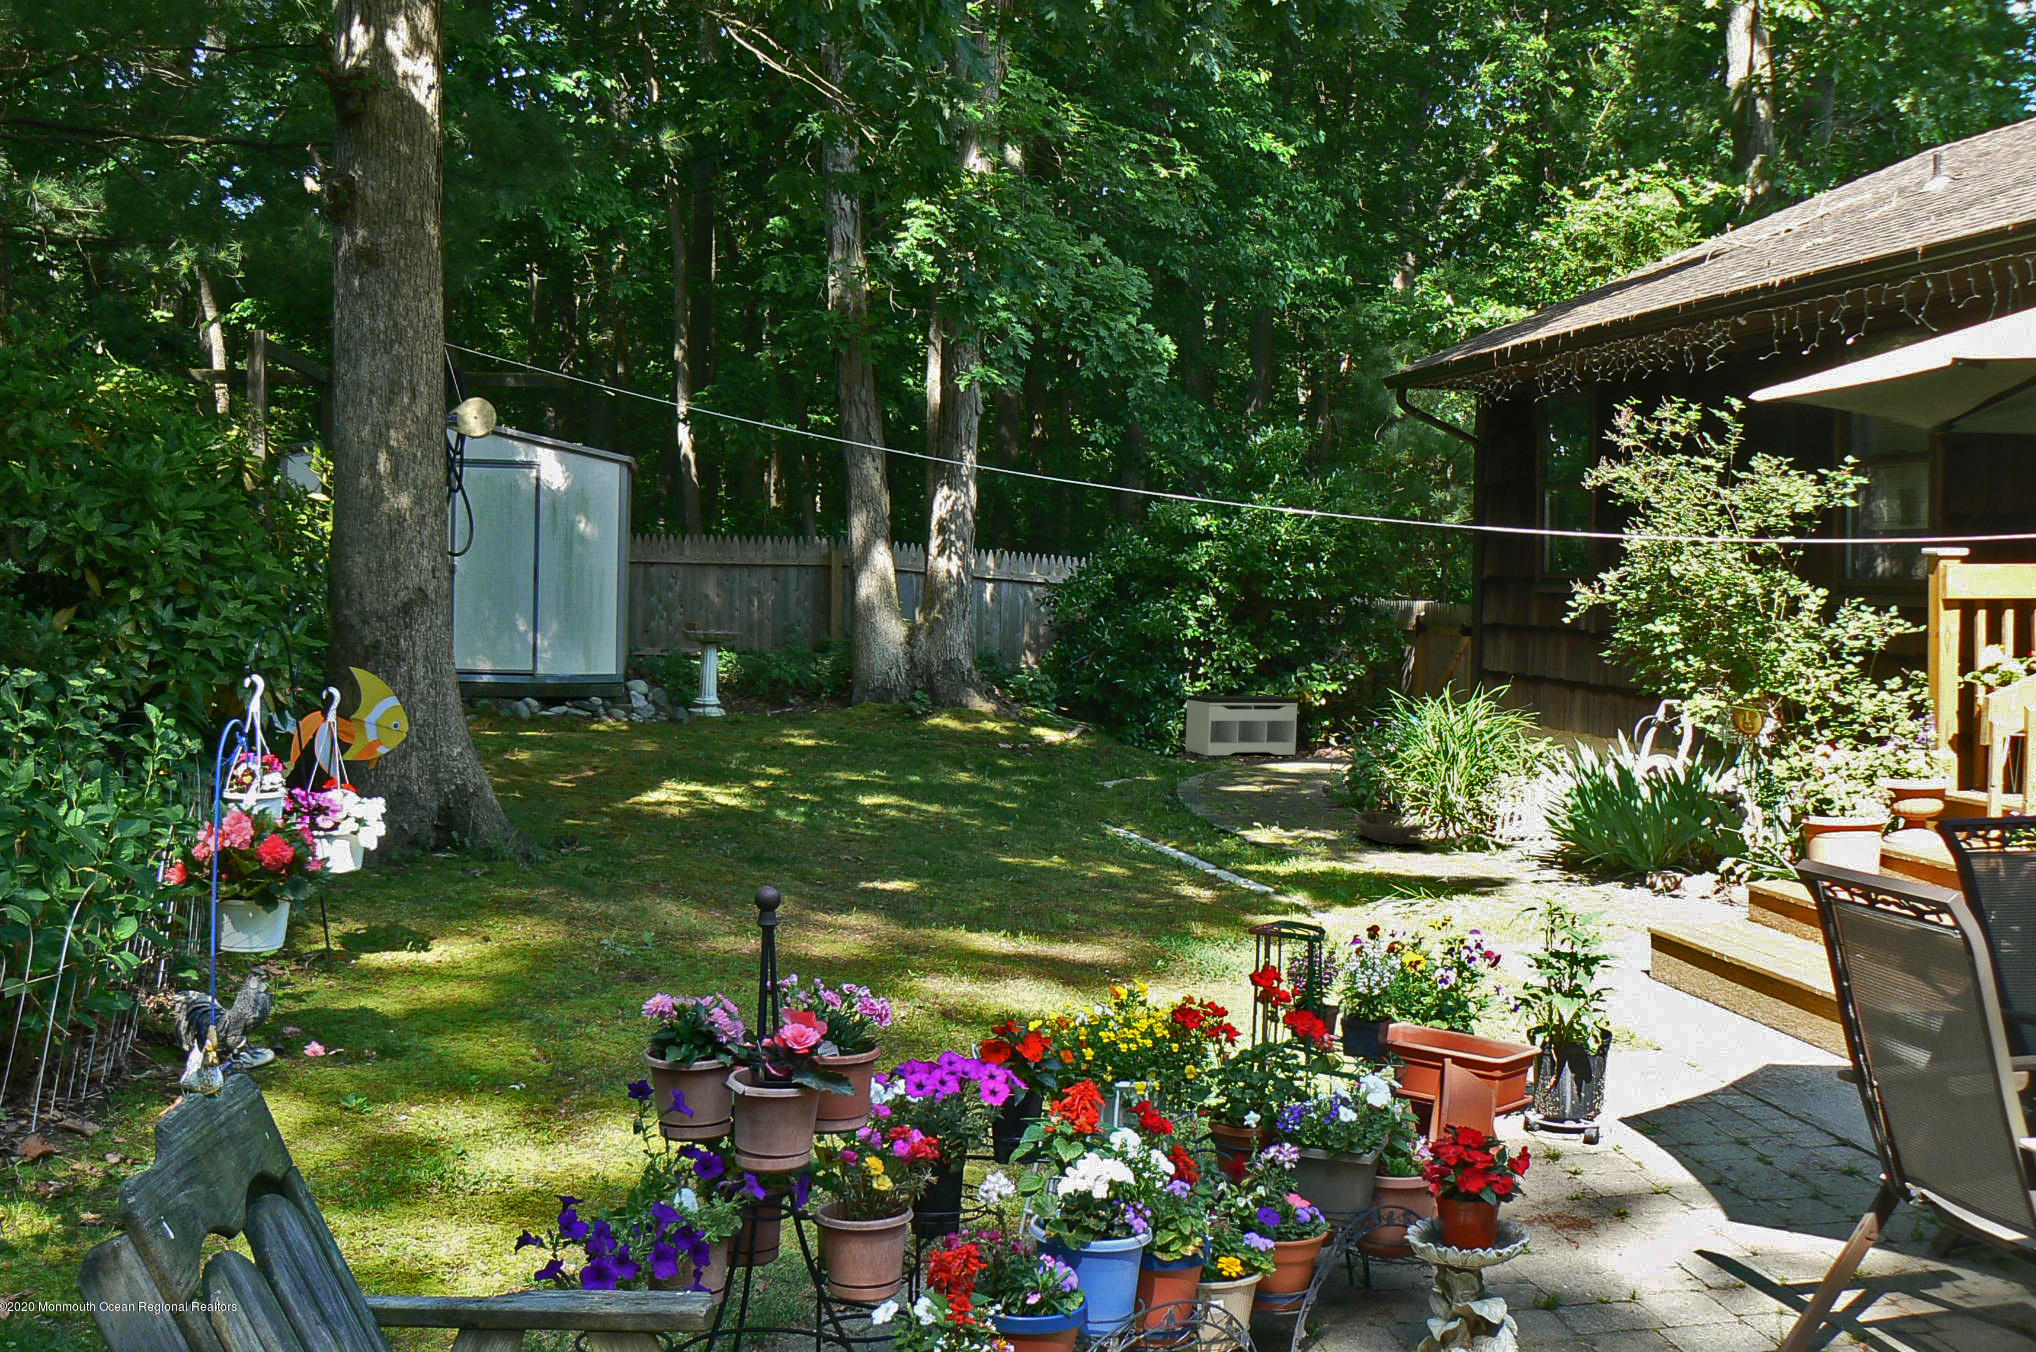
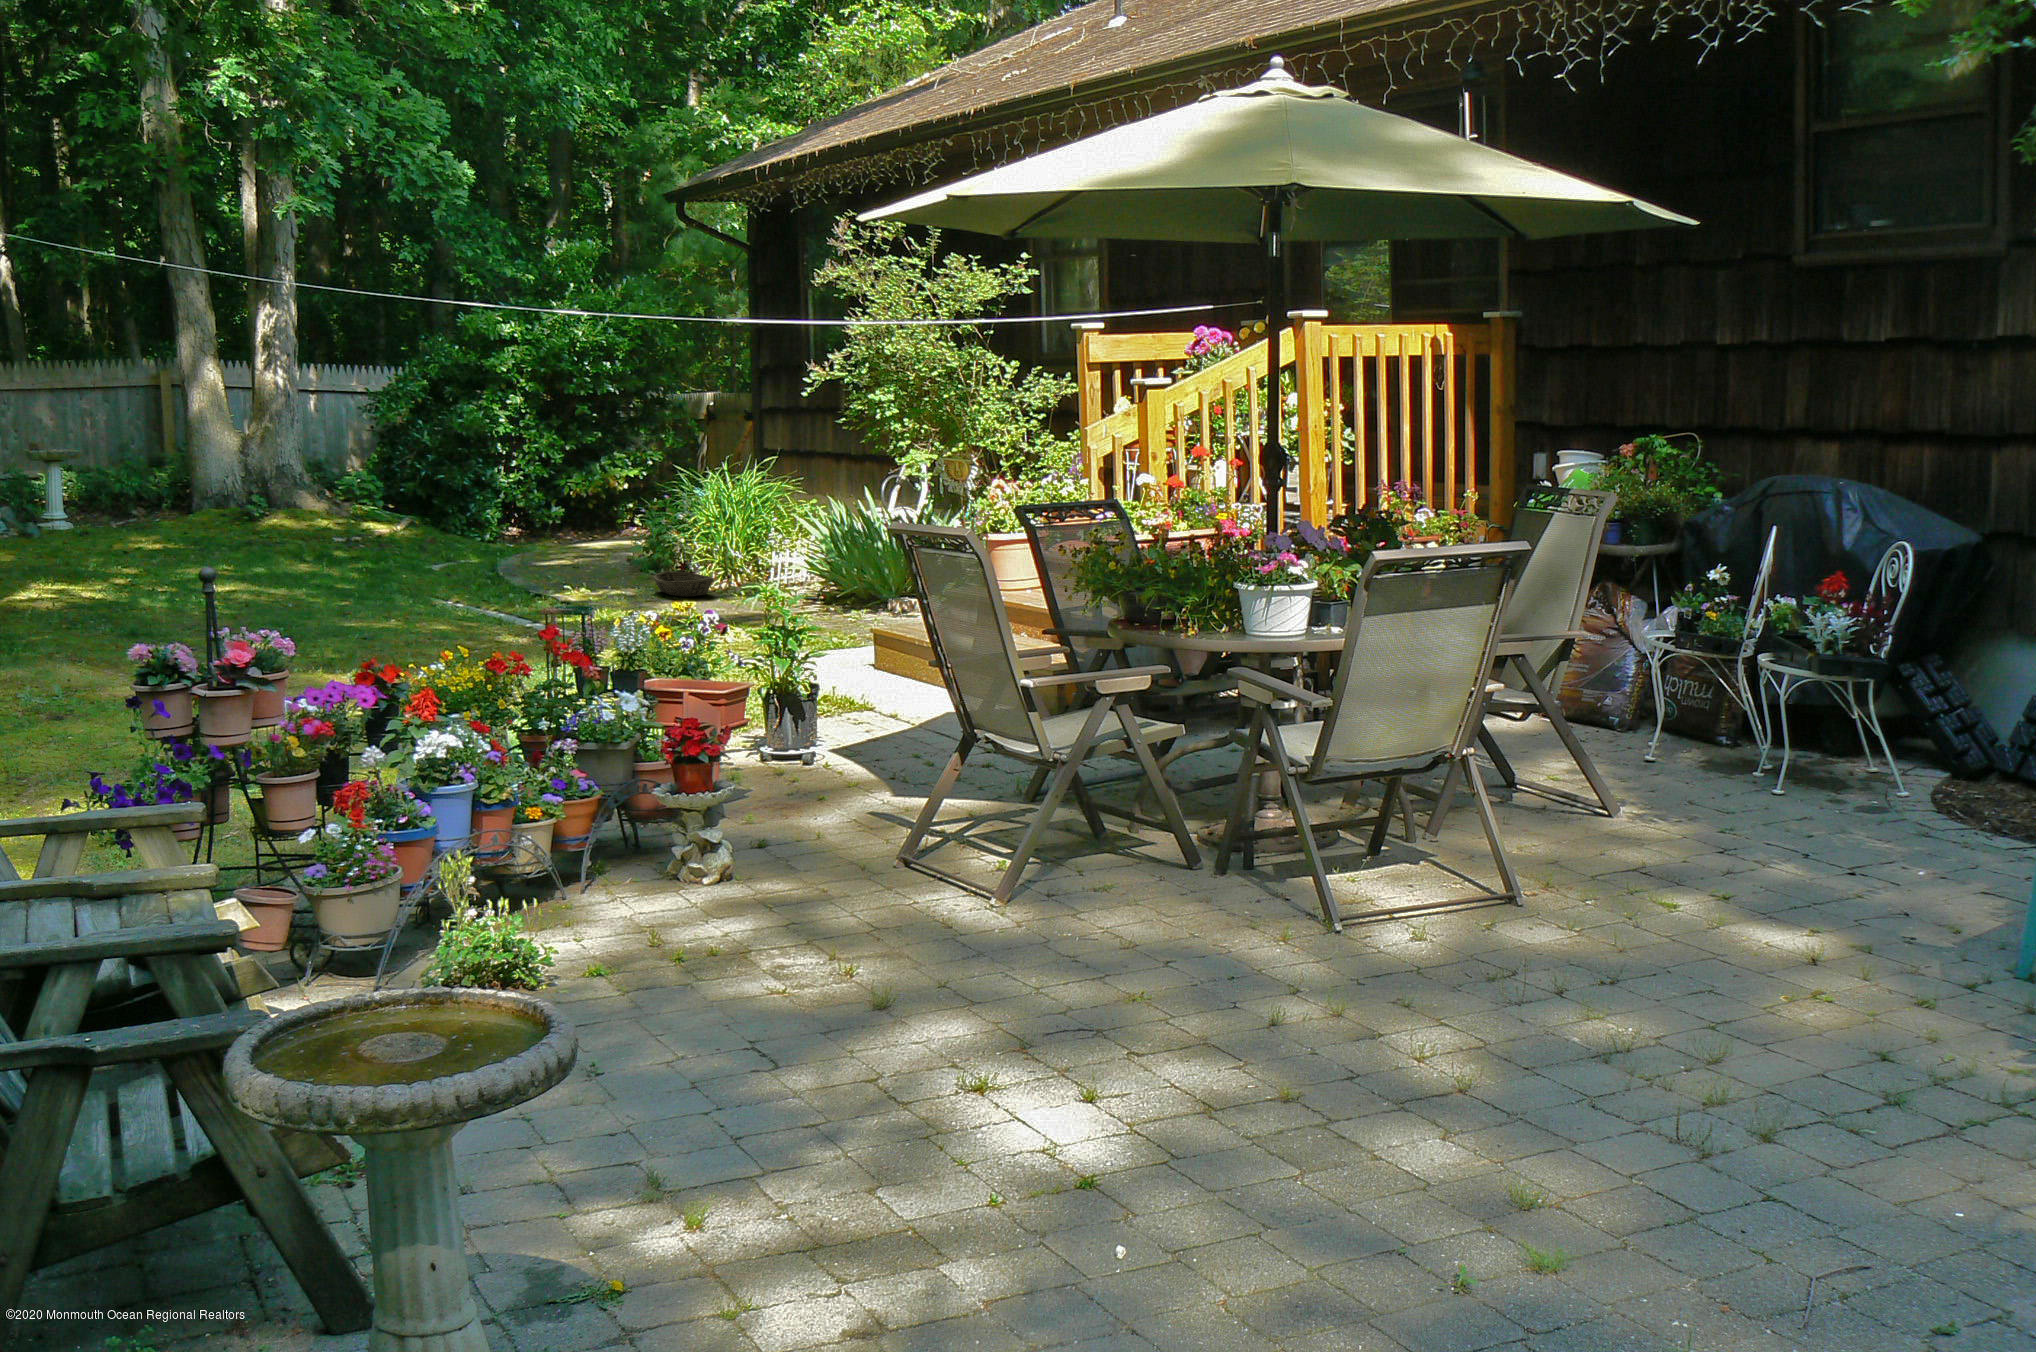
bench: present [1186,695,1298,755] -> none [507,482,610,538]

